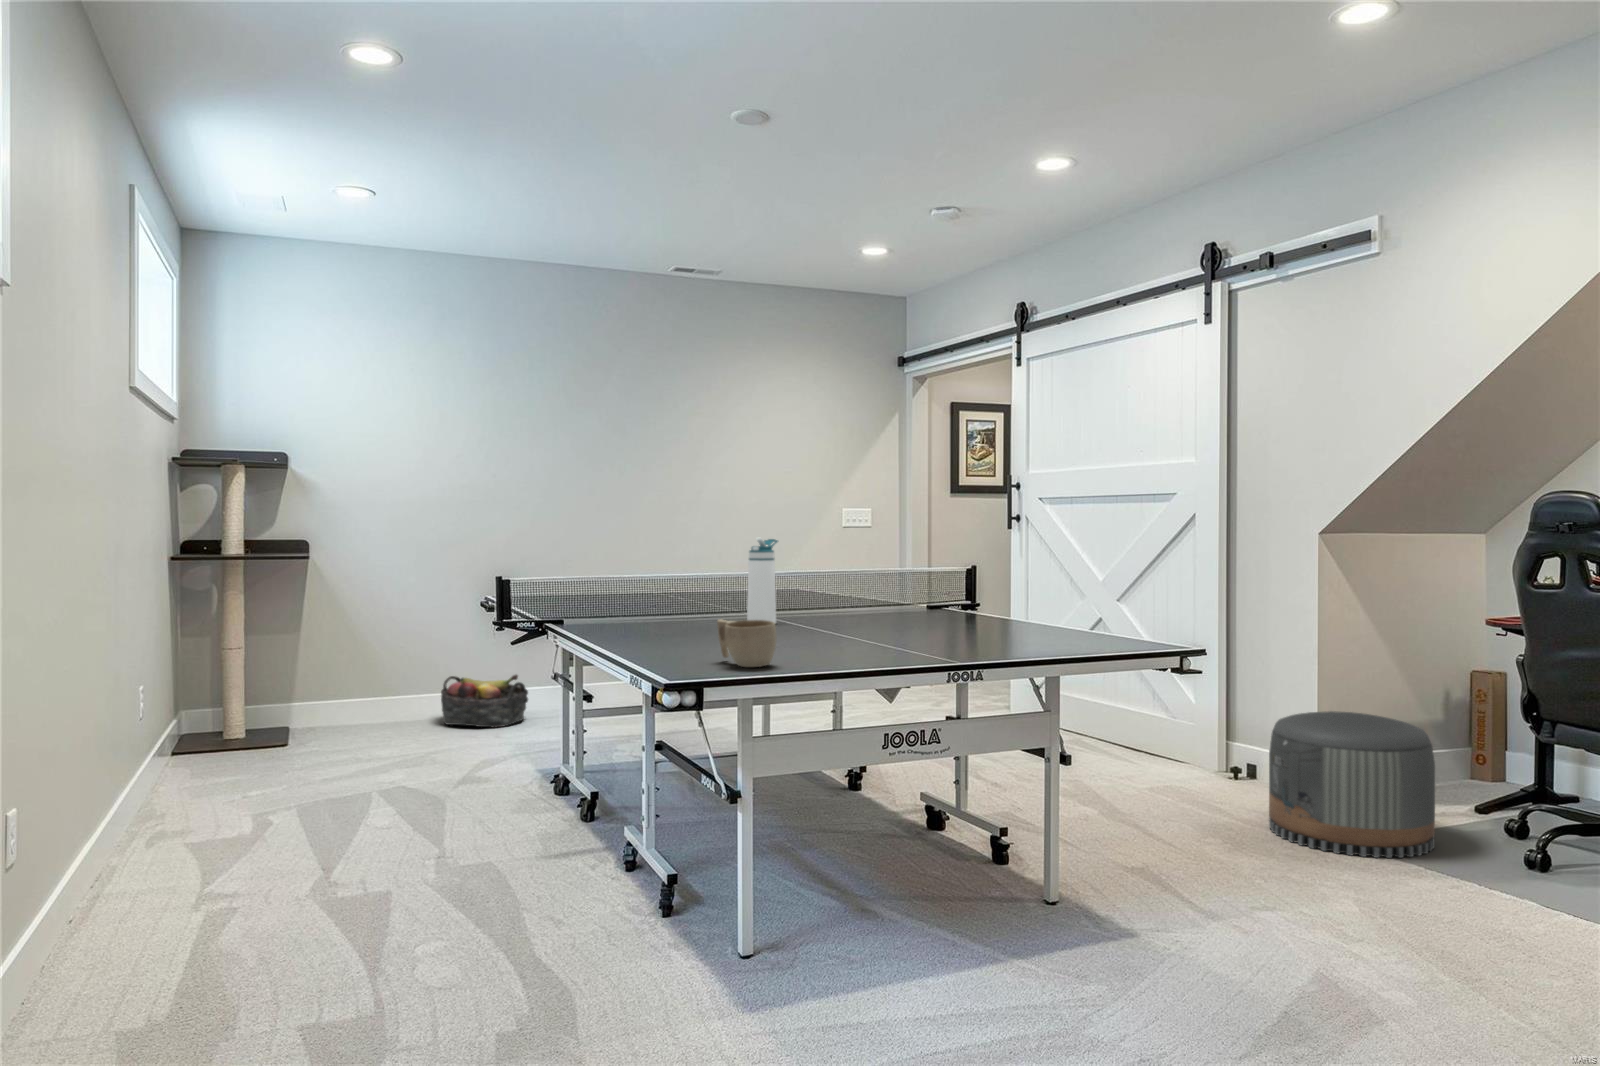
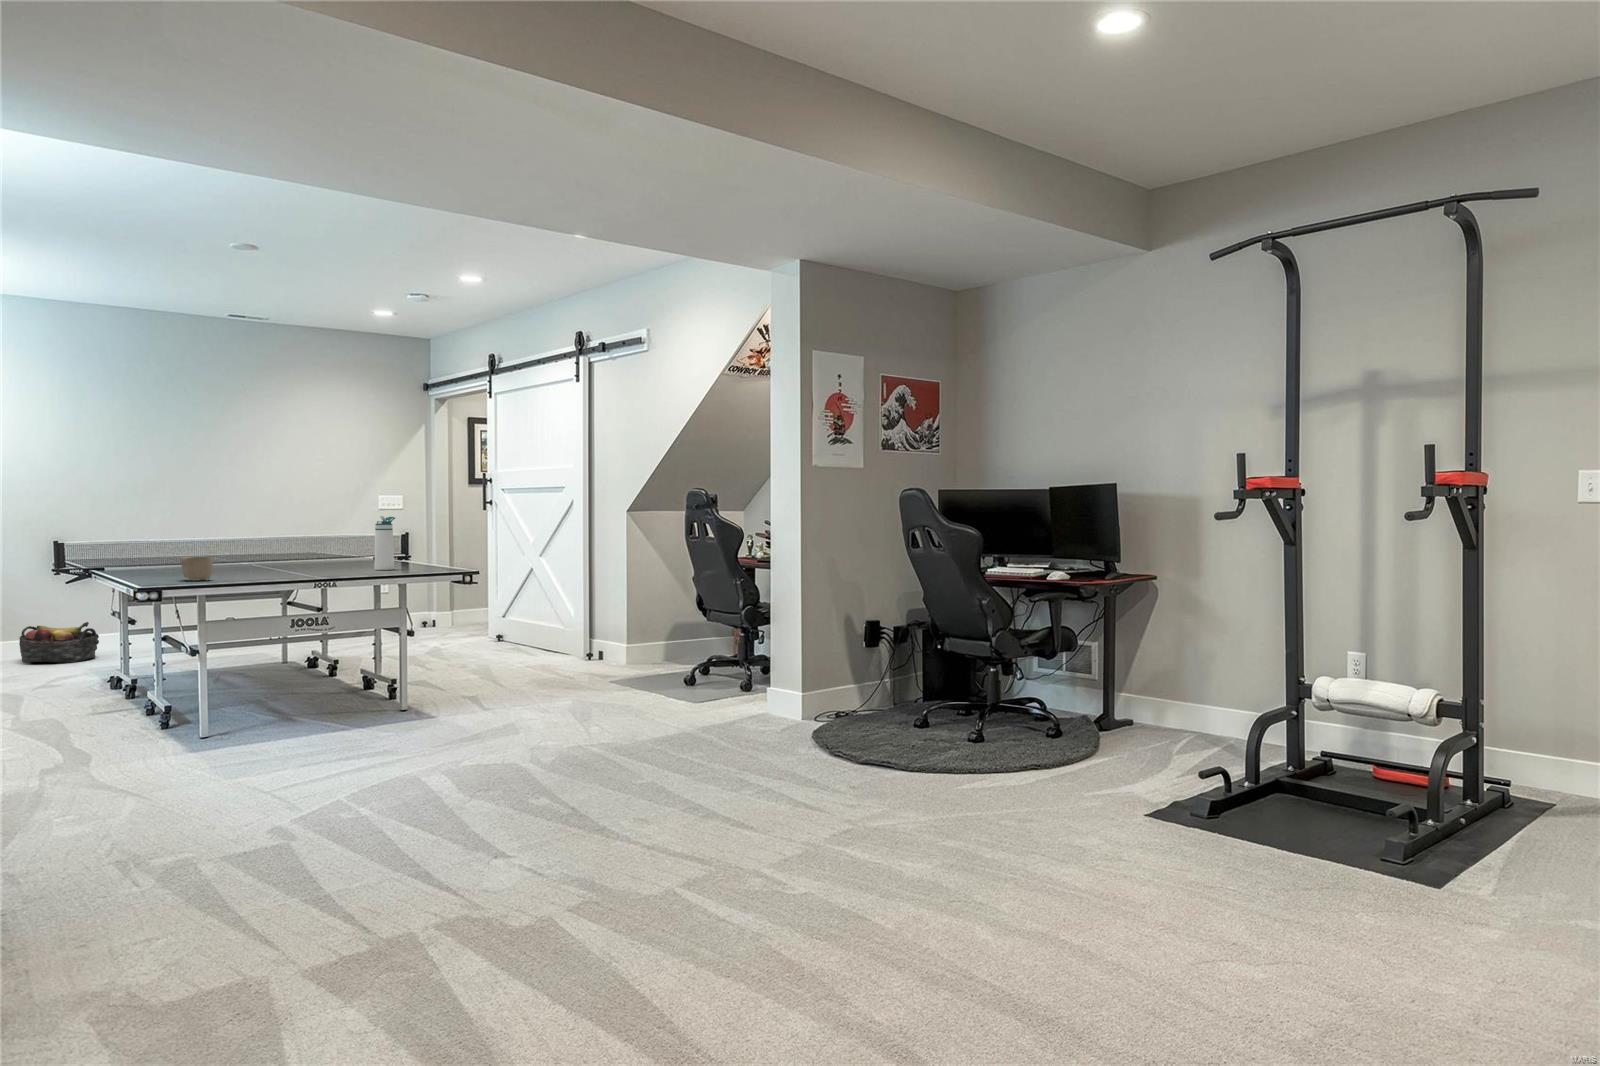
water bottle: present [747,538,778,623] -> present [374,516,395,570]
pouf: present [1269,711,1435,858] -> none [573,612,656,687]

